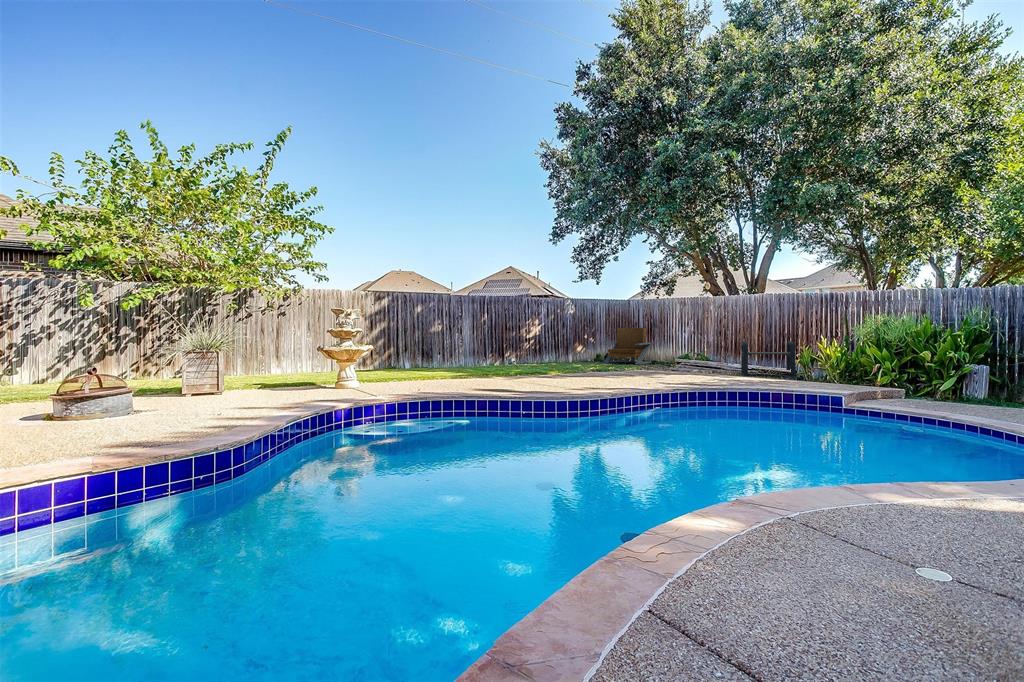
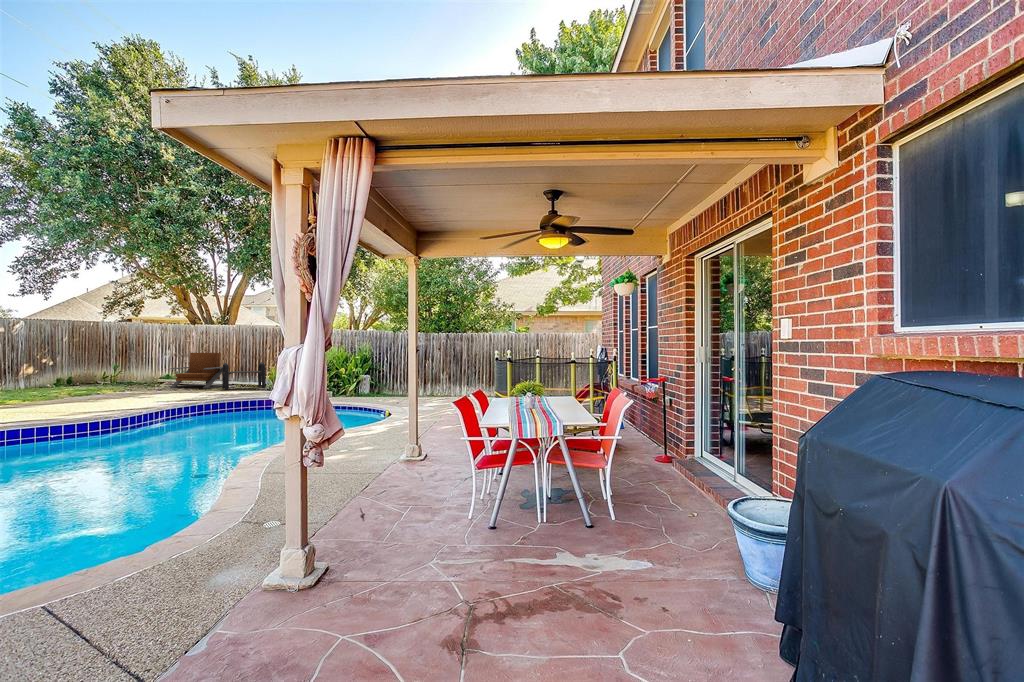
lounge chair: present [603,328,652,365] -> present [170,353,223,388]

